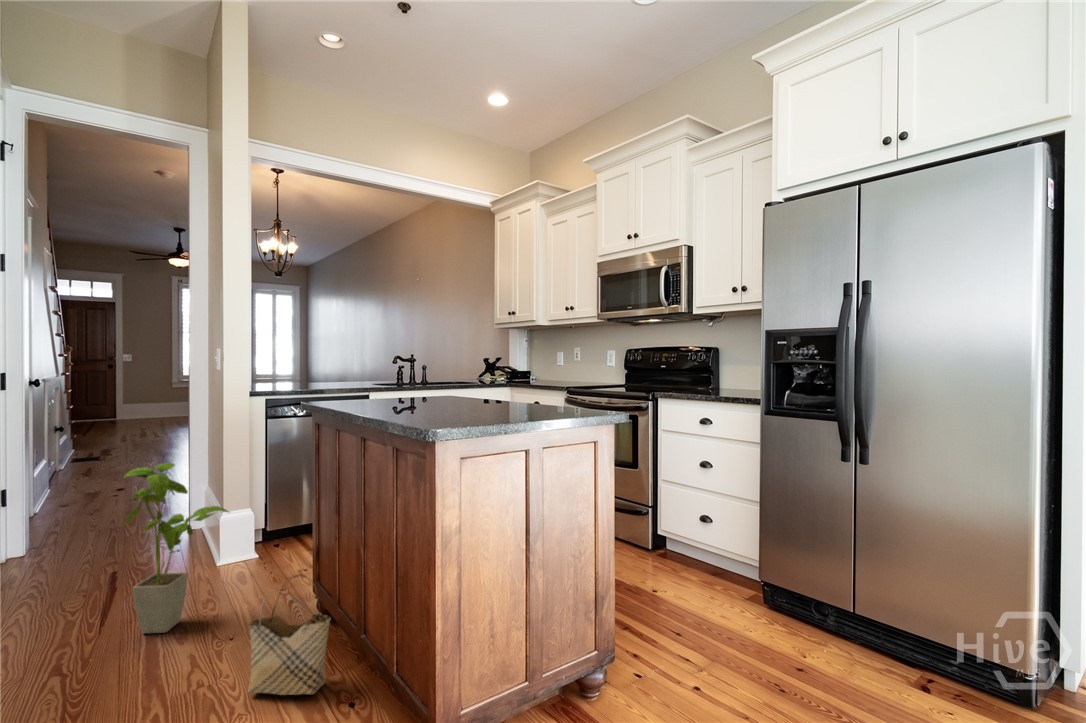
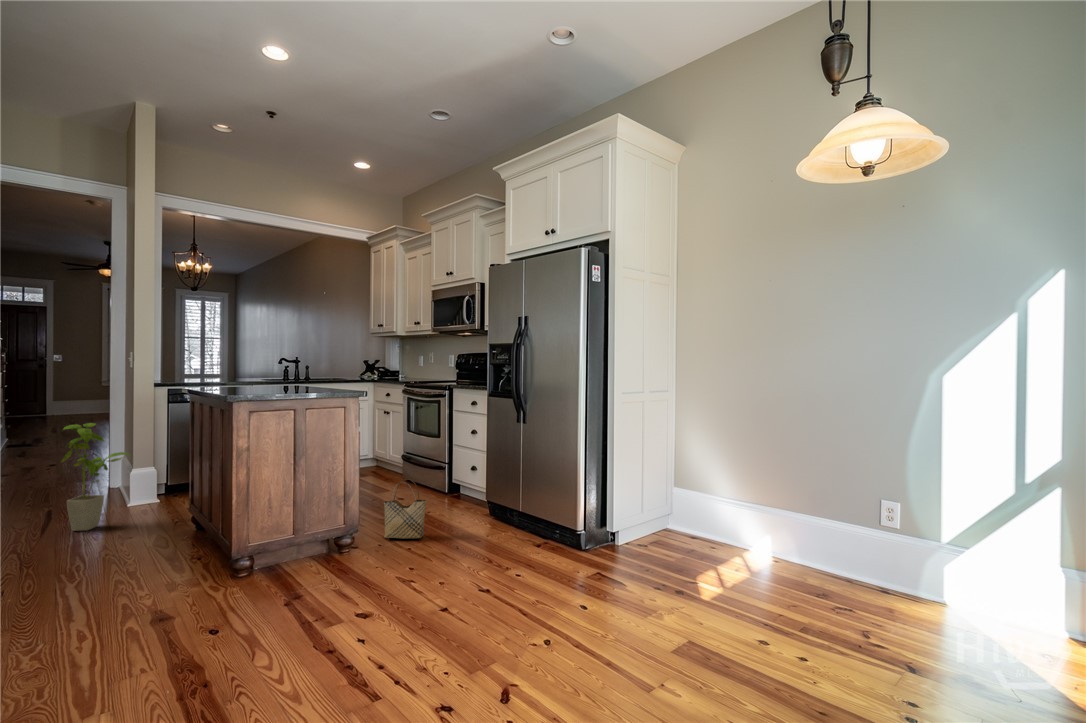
woven basket: present [248,575,331,695] -> present [384,479,427,539]

